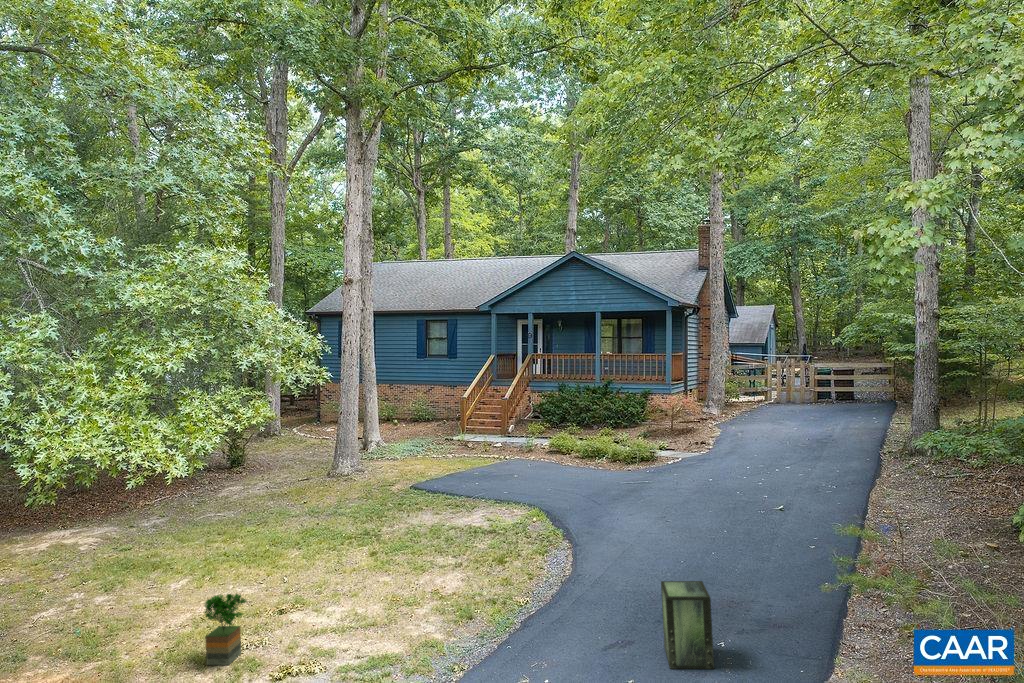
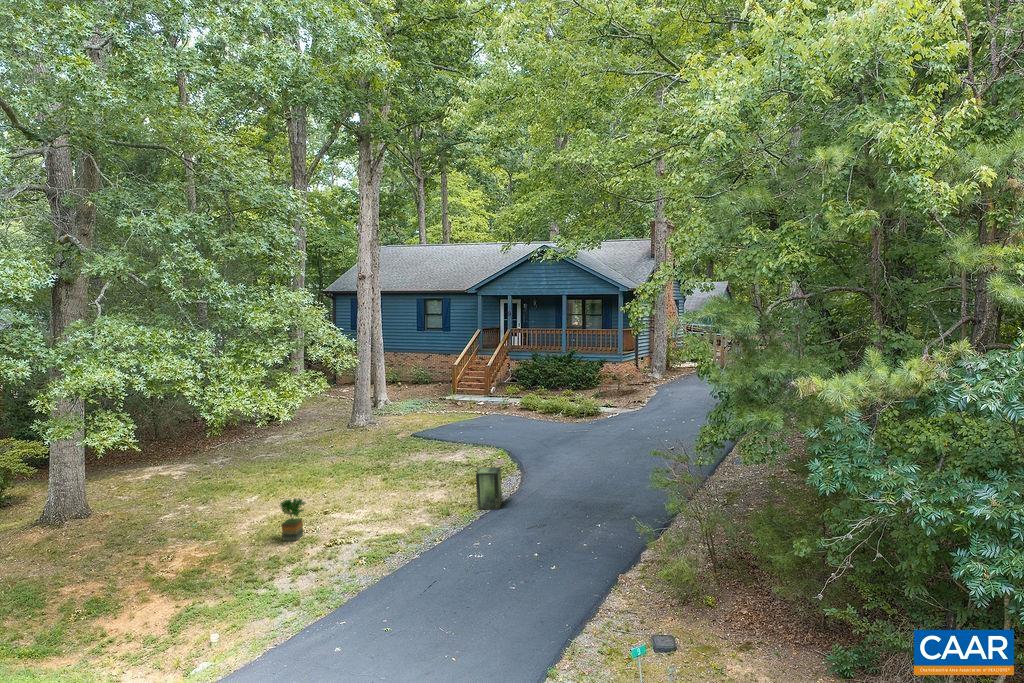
storage box: present [661,581,714,669] -> present [476,467,502,510]

